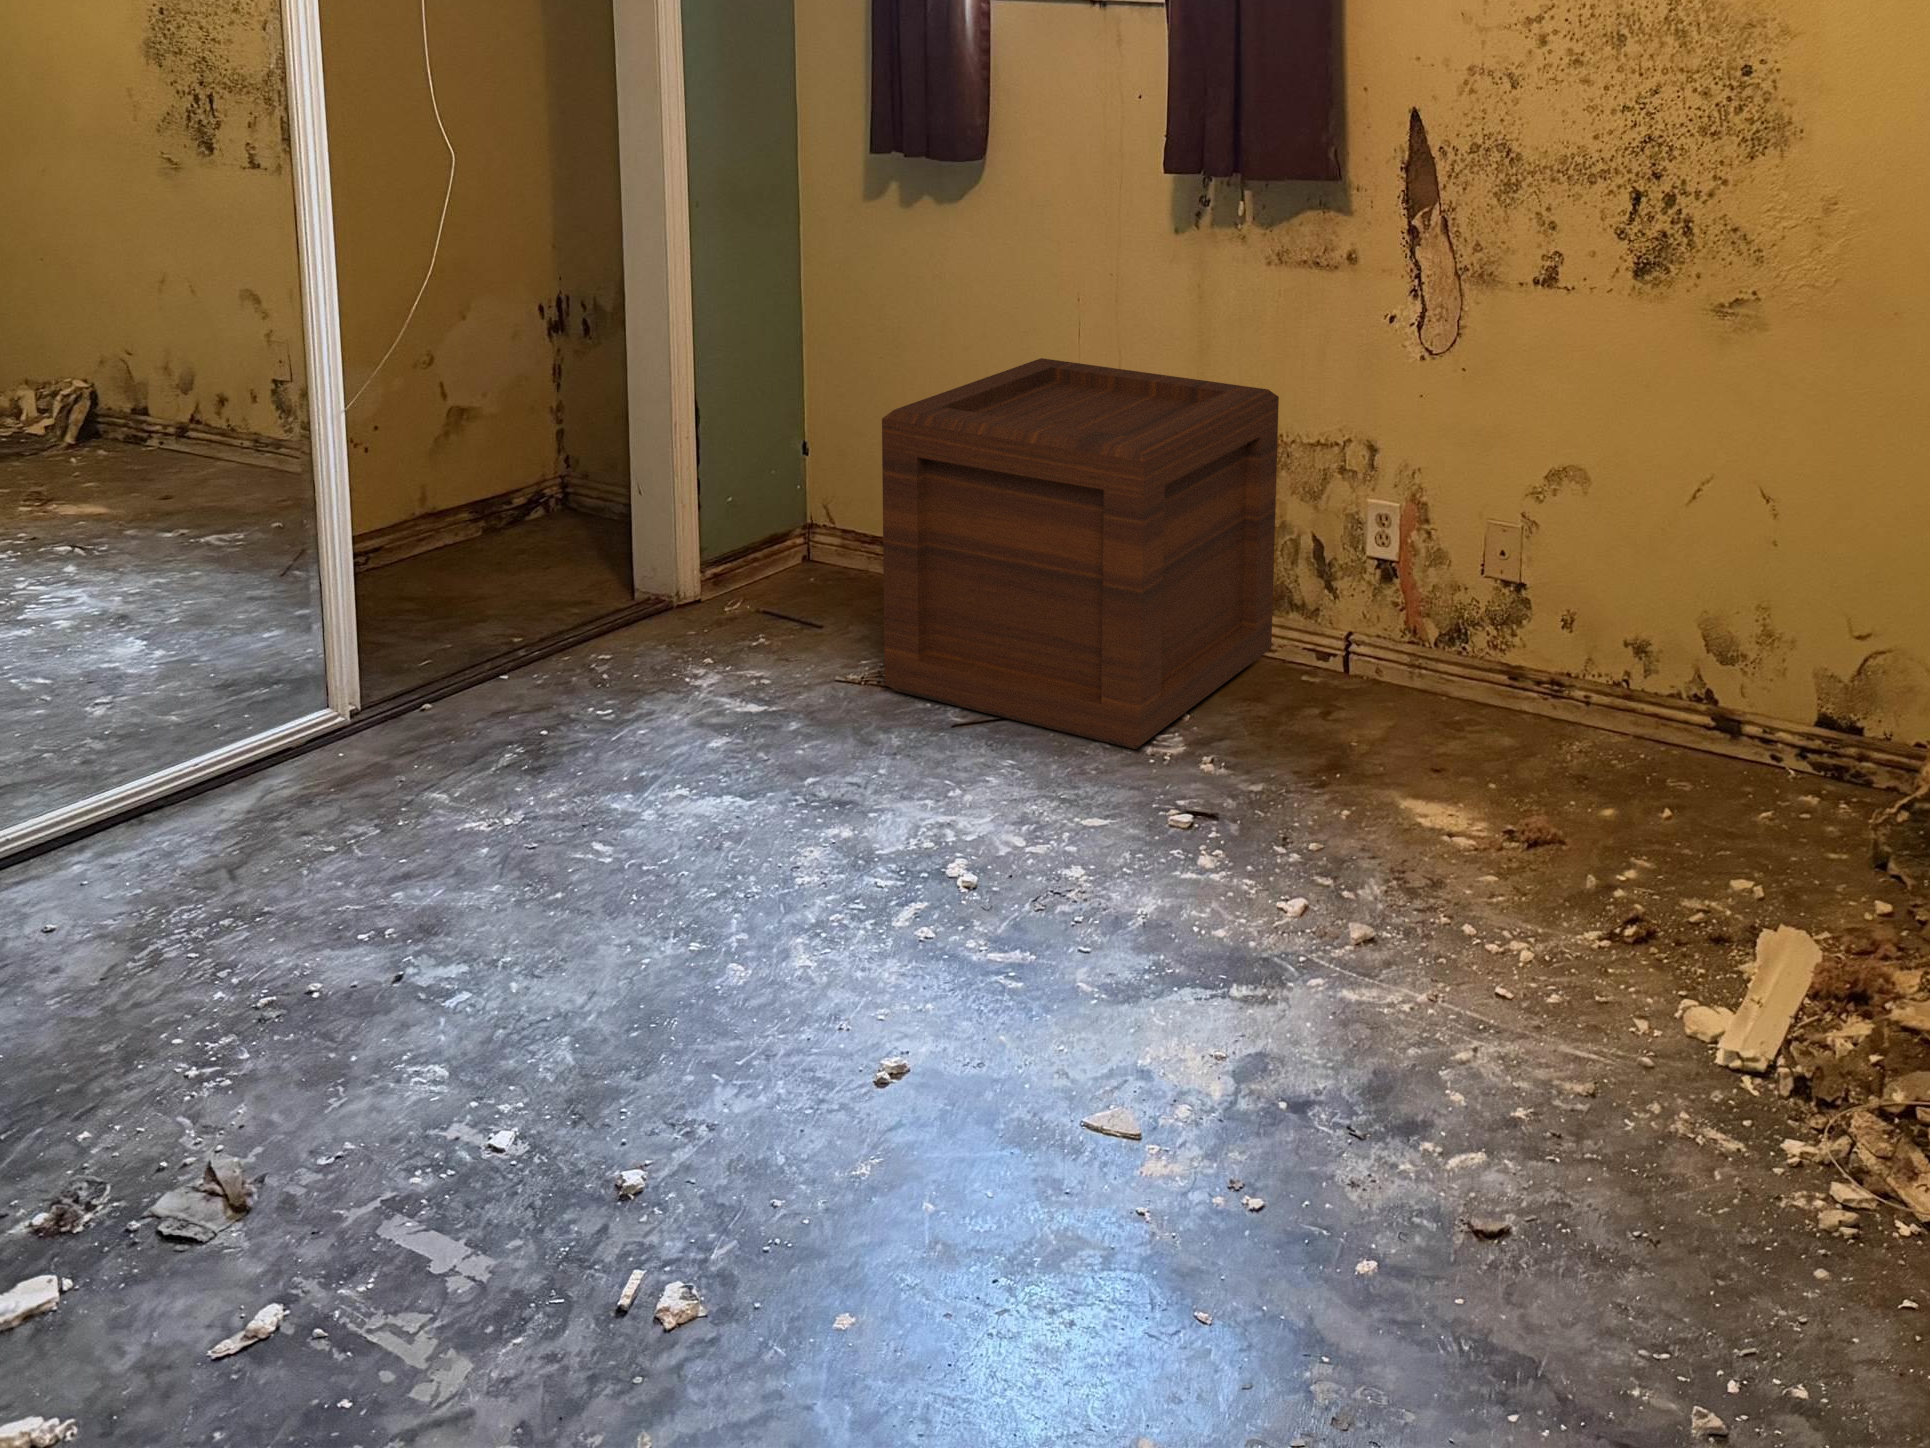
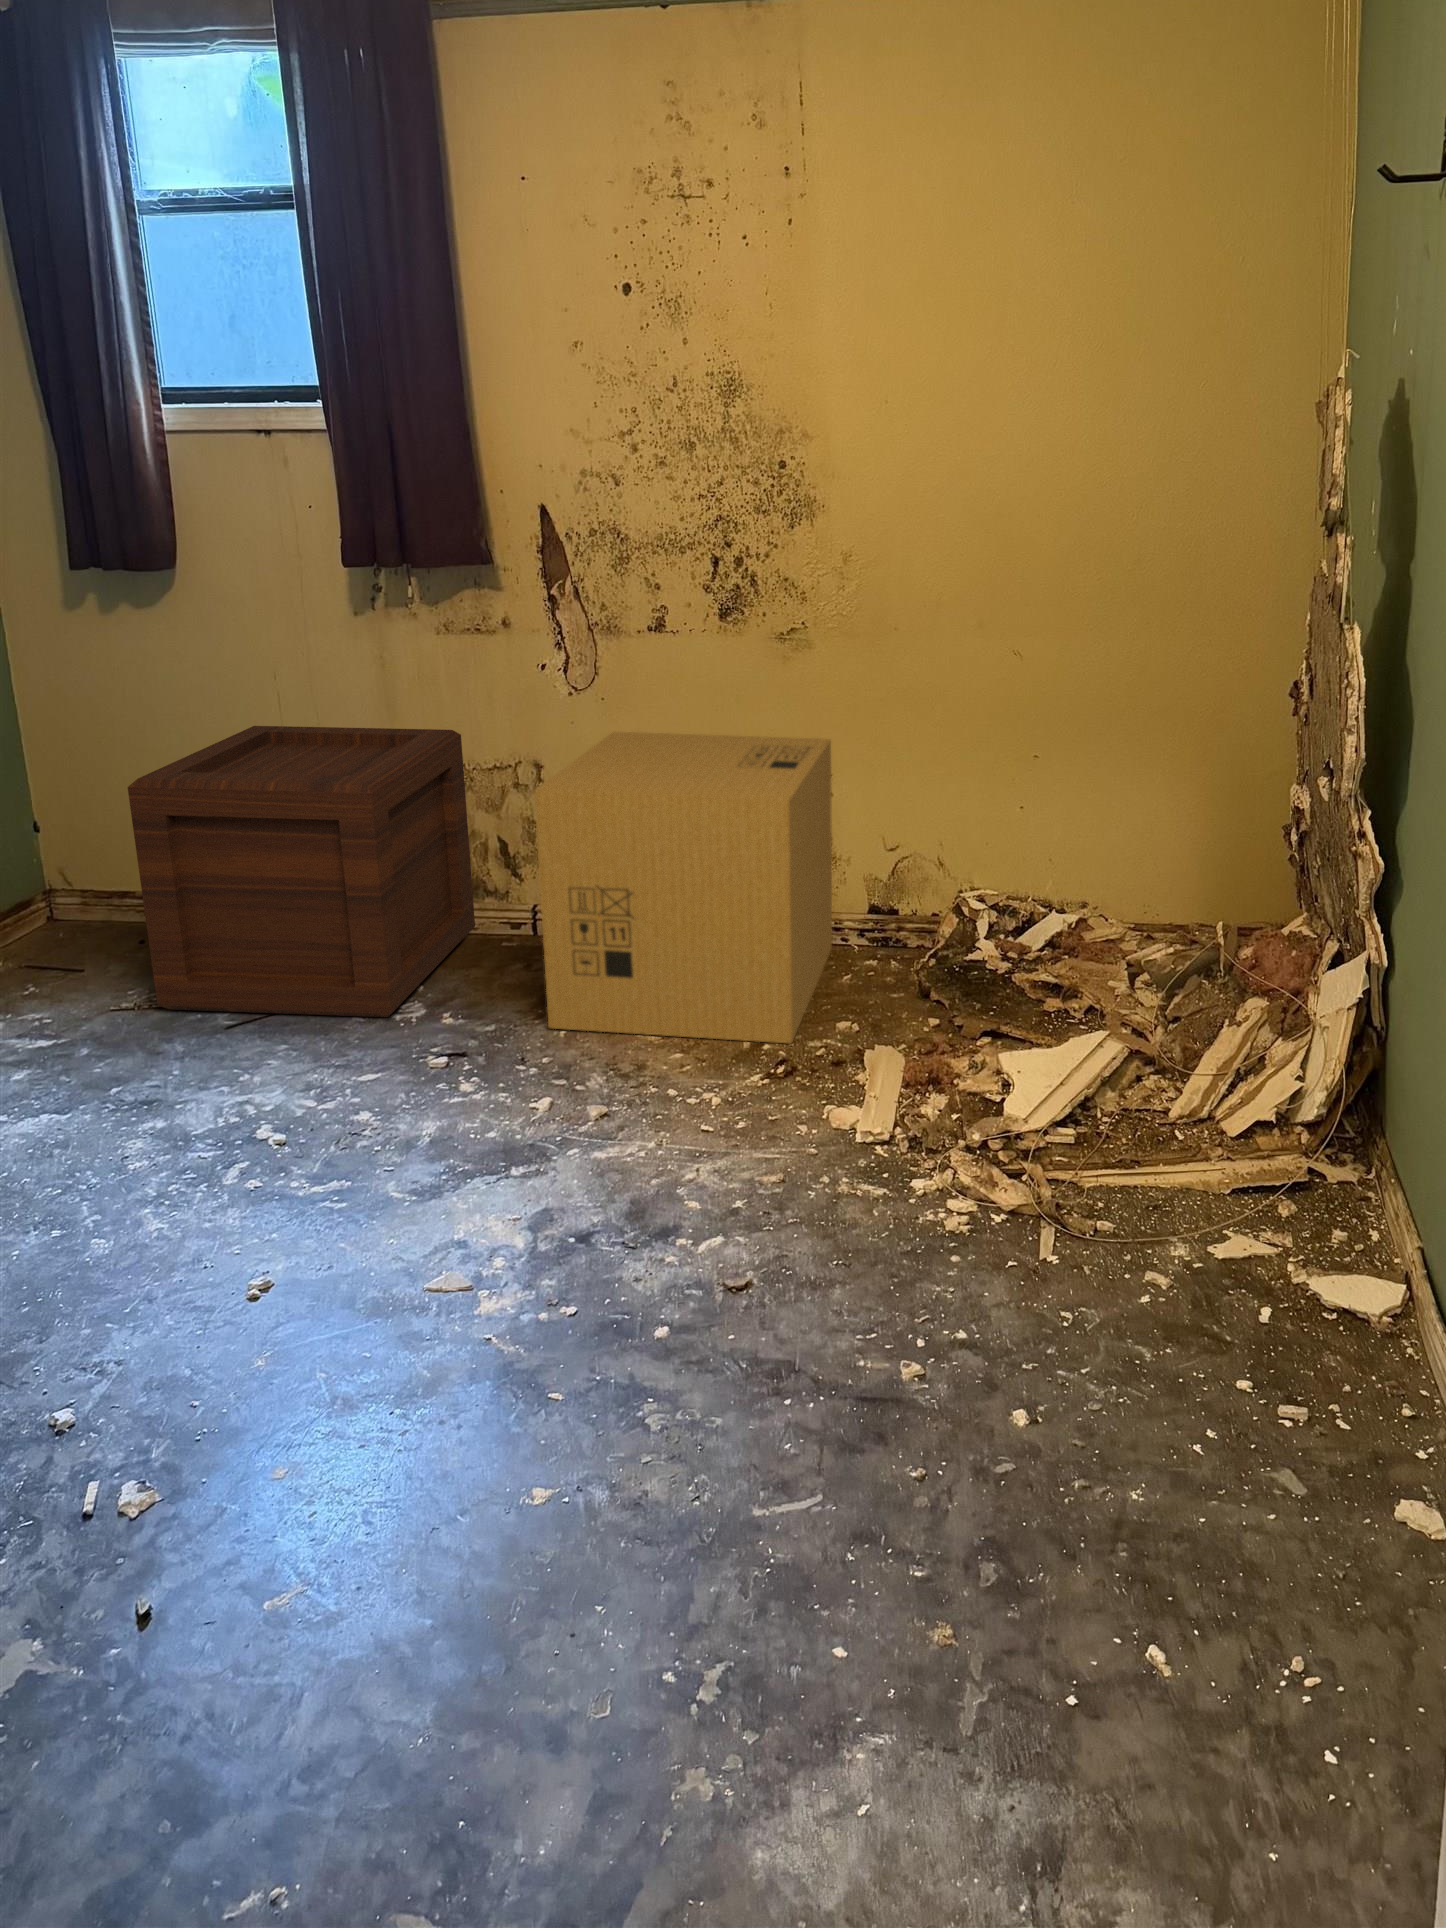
cardboard box: none [1328,415,1776,894] -> present [534,732,832,1044]

